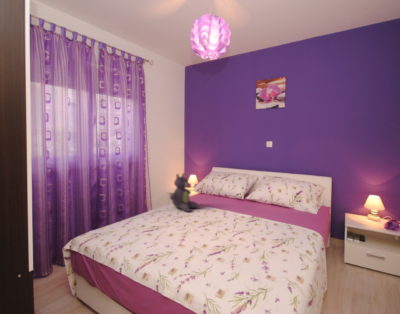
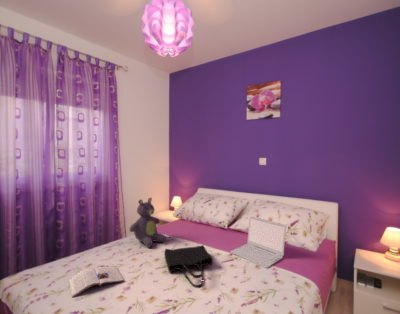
laptop: none [252,187,296,223] -> present [230,216,286,268]
tote bag: none [203,209,243,234] -> present [164,245,213,288]
magazine: none [138,222,181,240] -> present [69,266,124,297]

